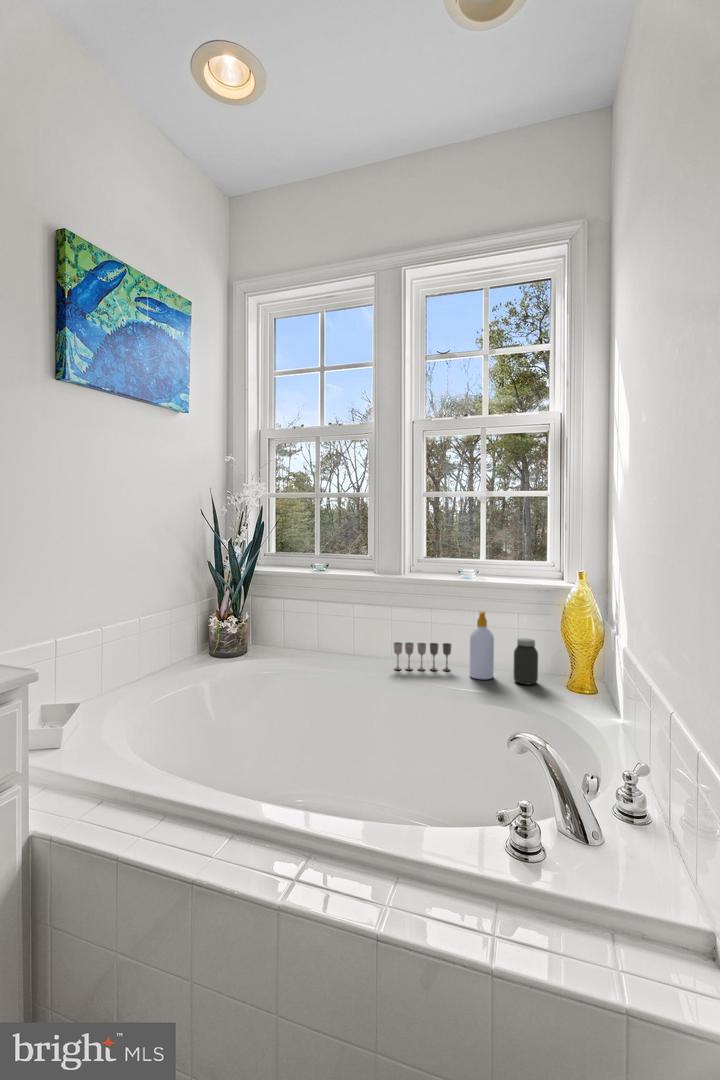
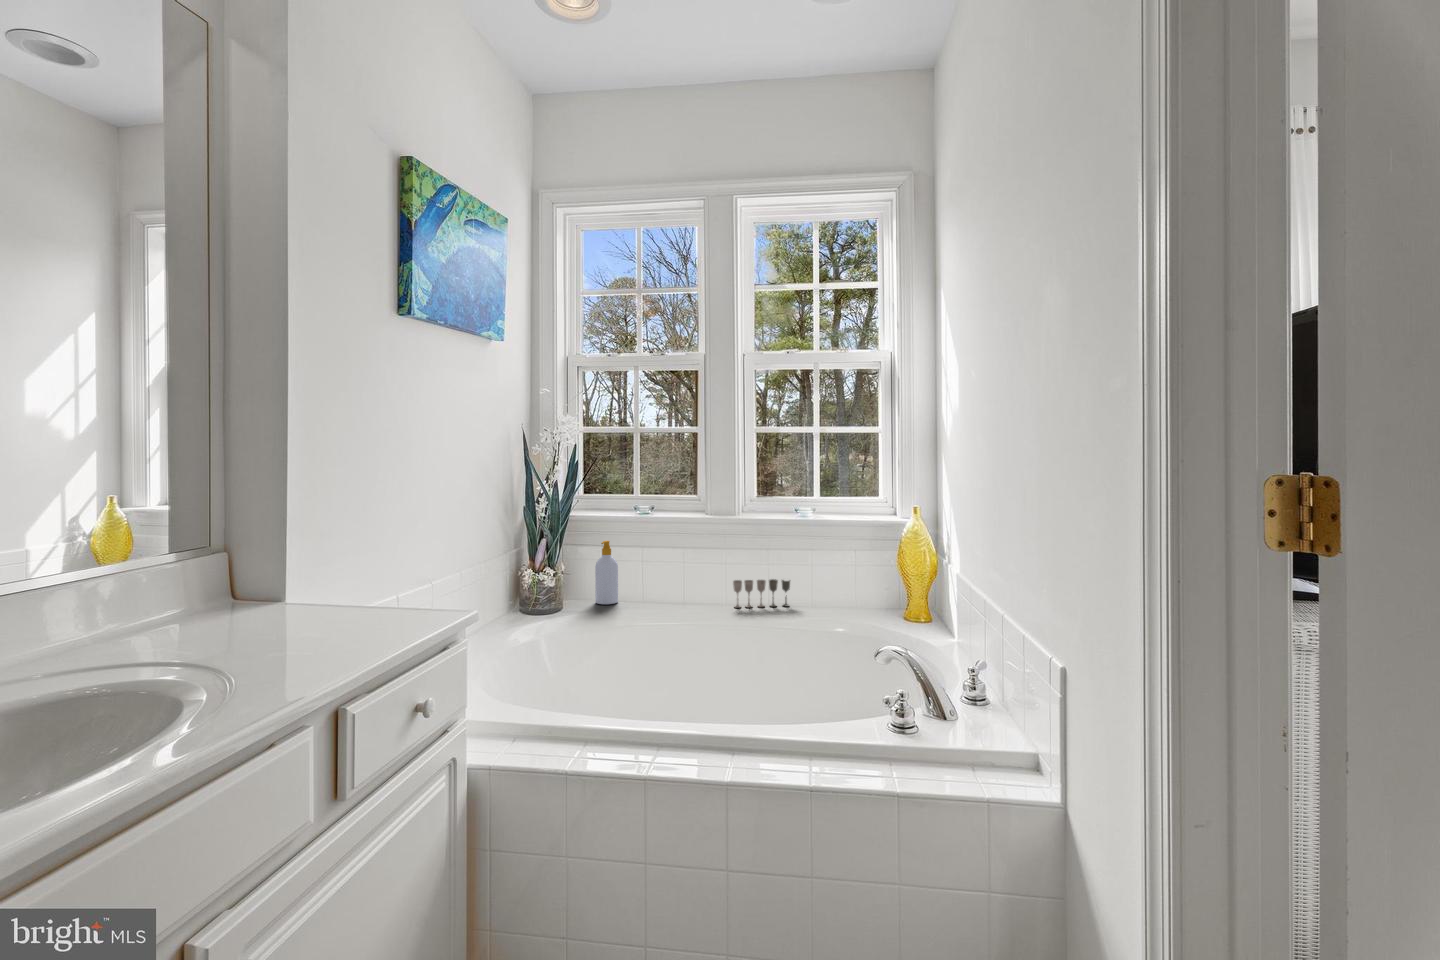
soap bottle: present [469,611,494,679] -> present [595,541,618,604]
jar: present [513,638,538,685] -> none [853,570,876,614]

